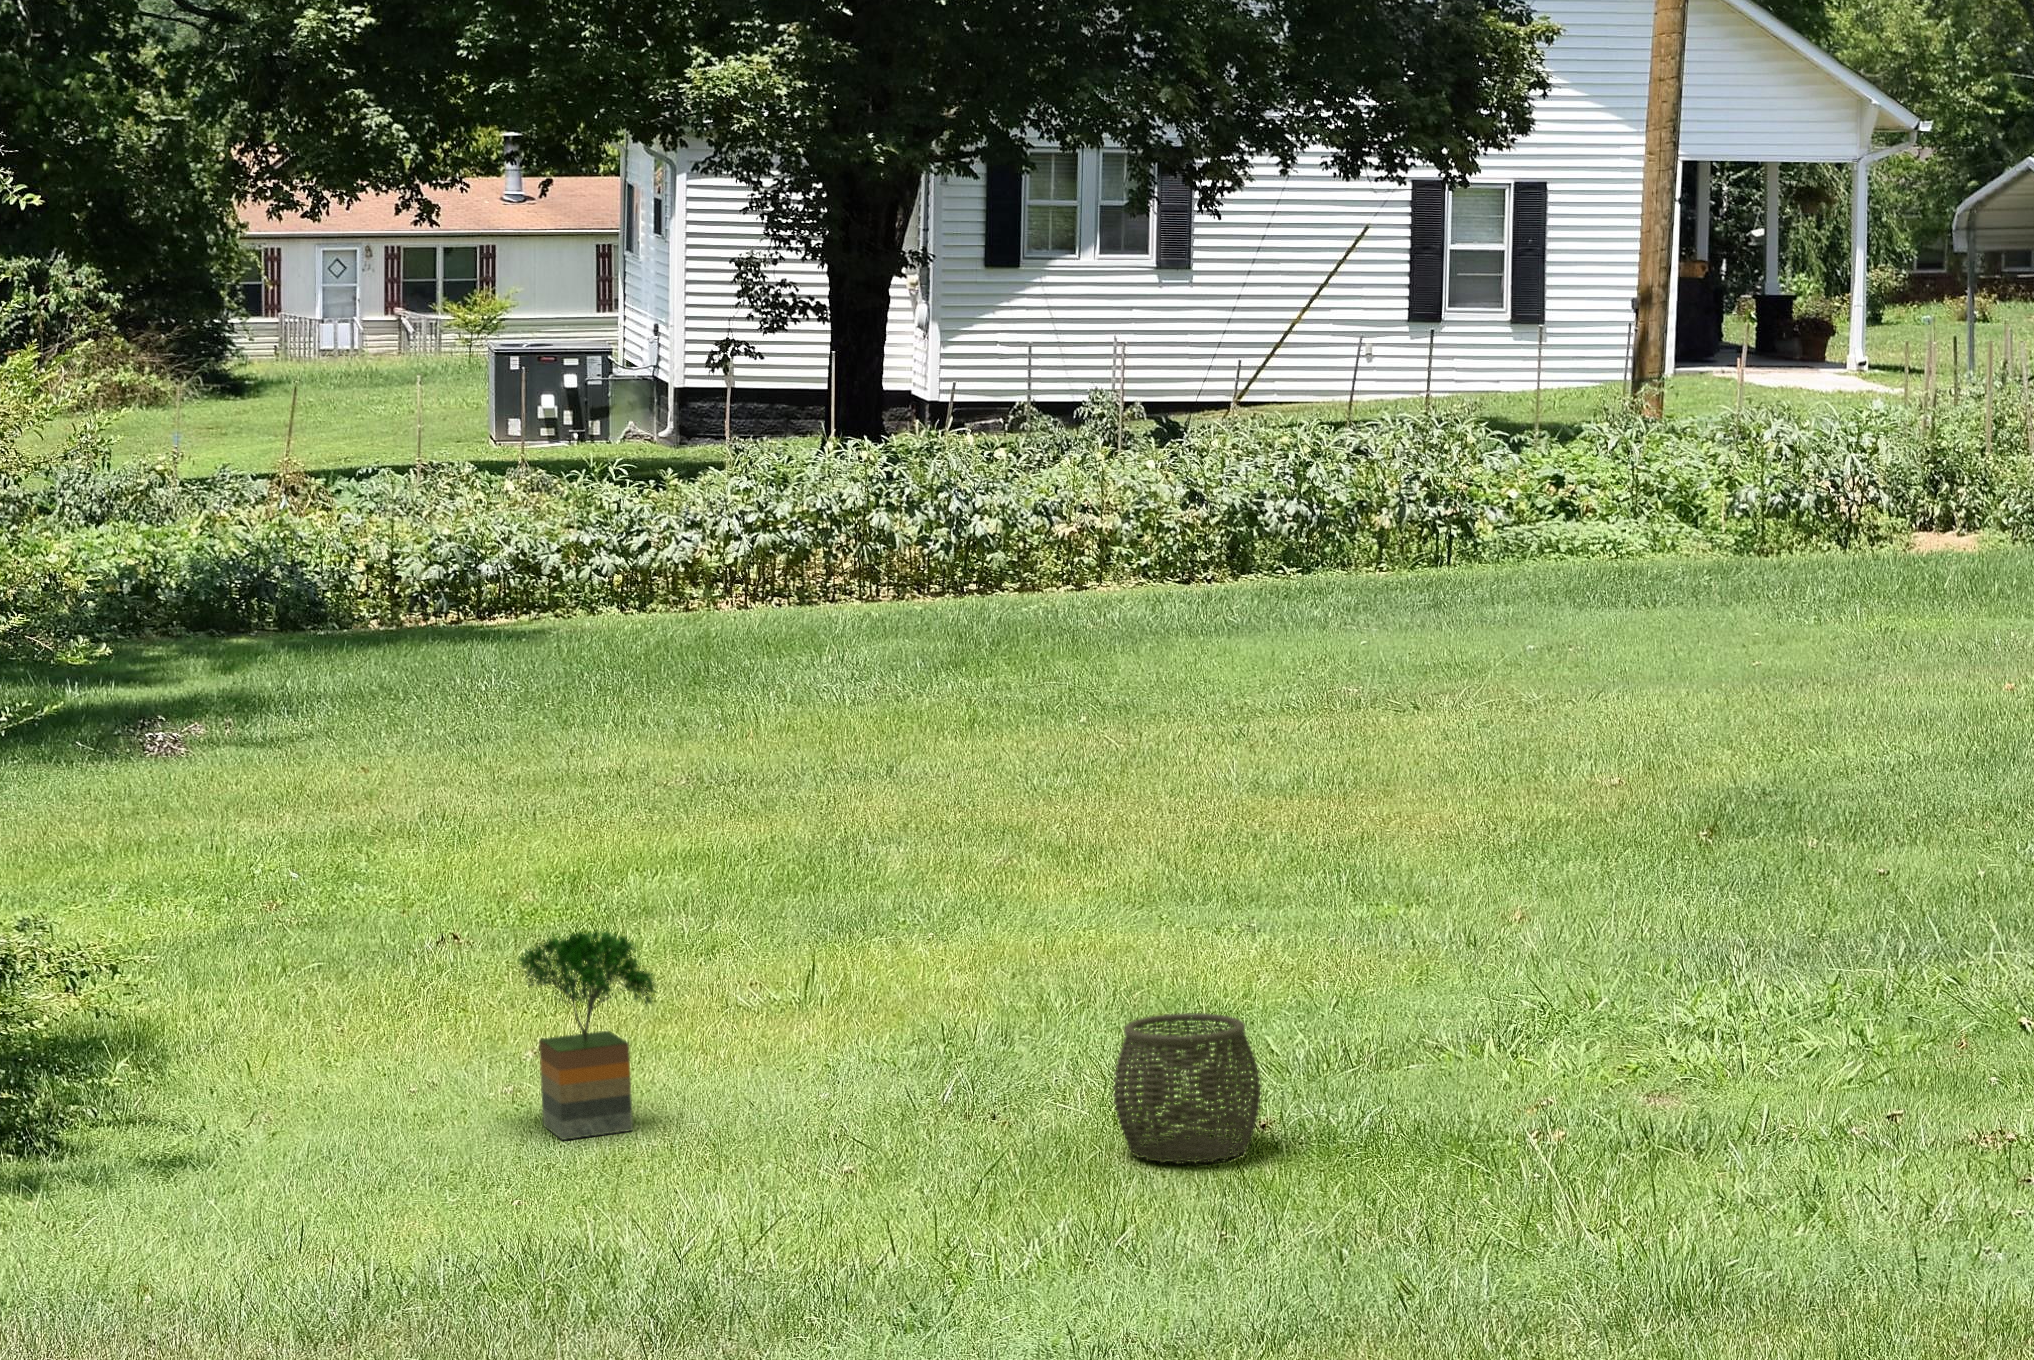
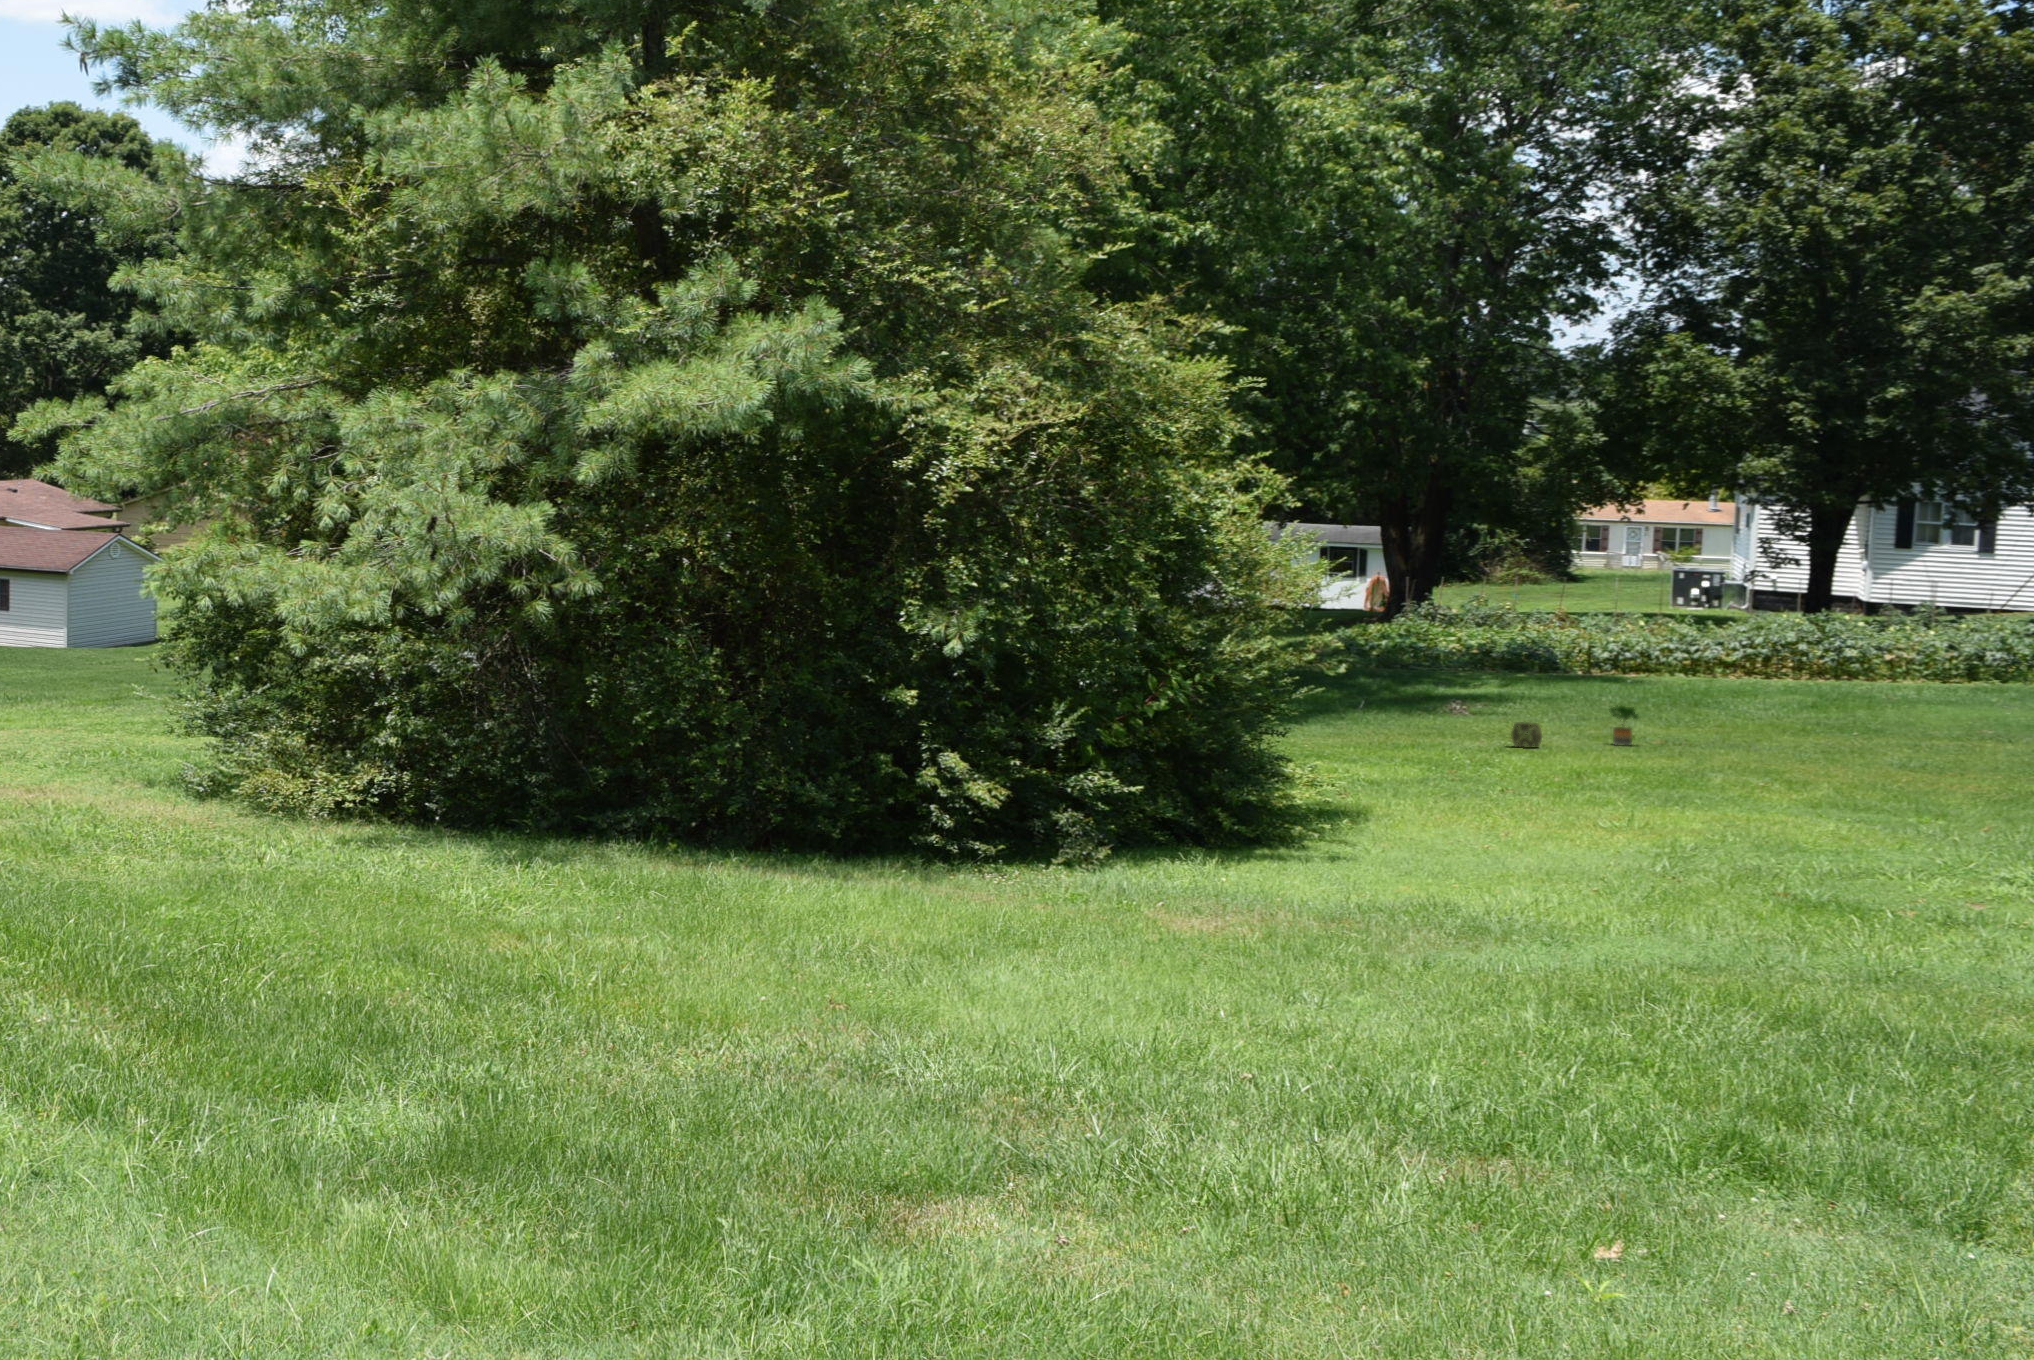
woven basket: present [1113,1013,1262,1164] -> present [1511,722,1542,748]

